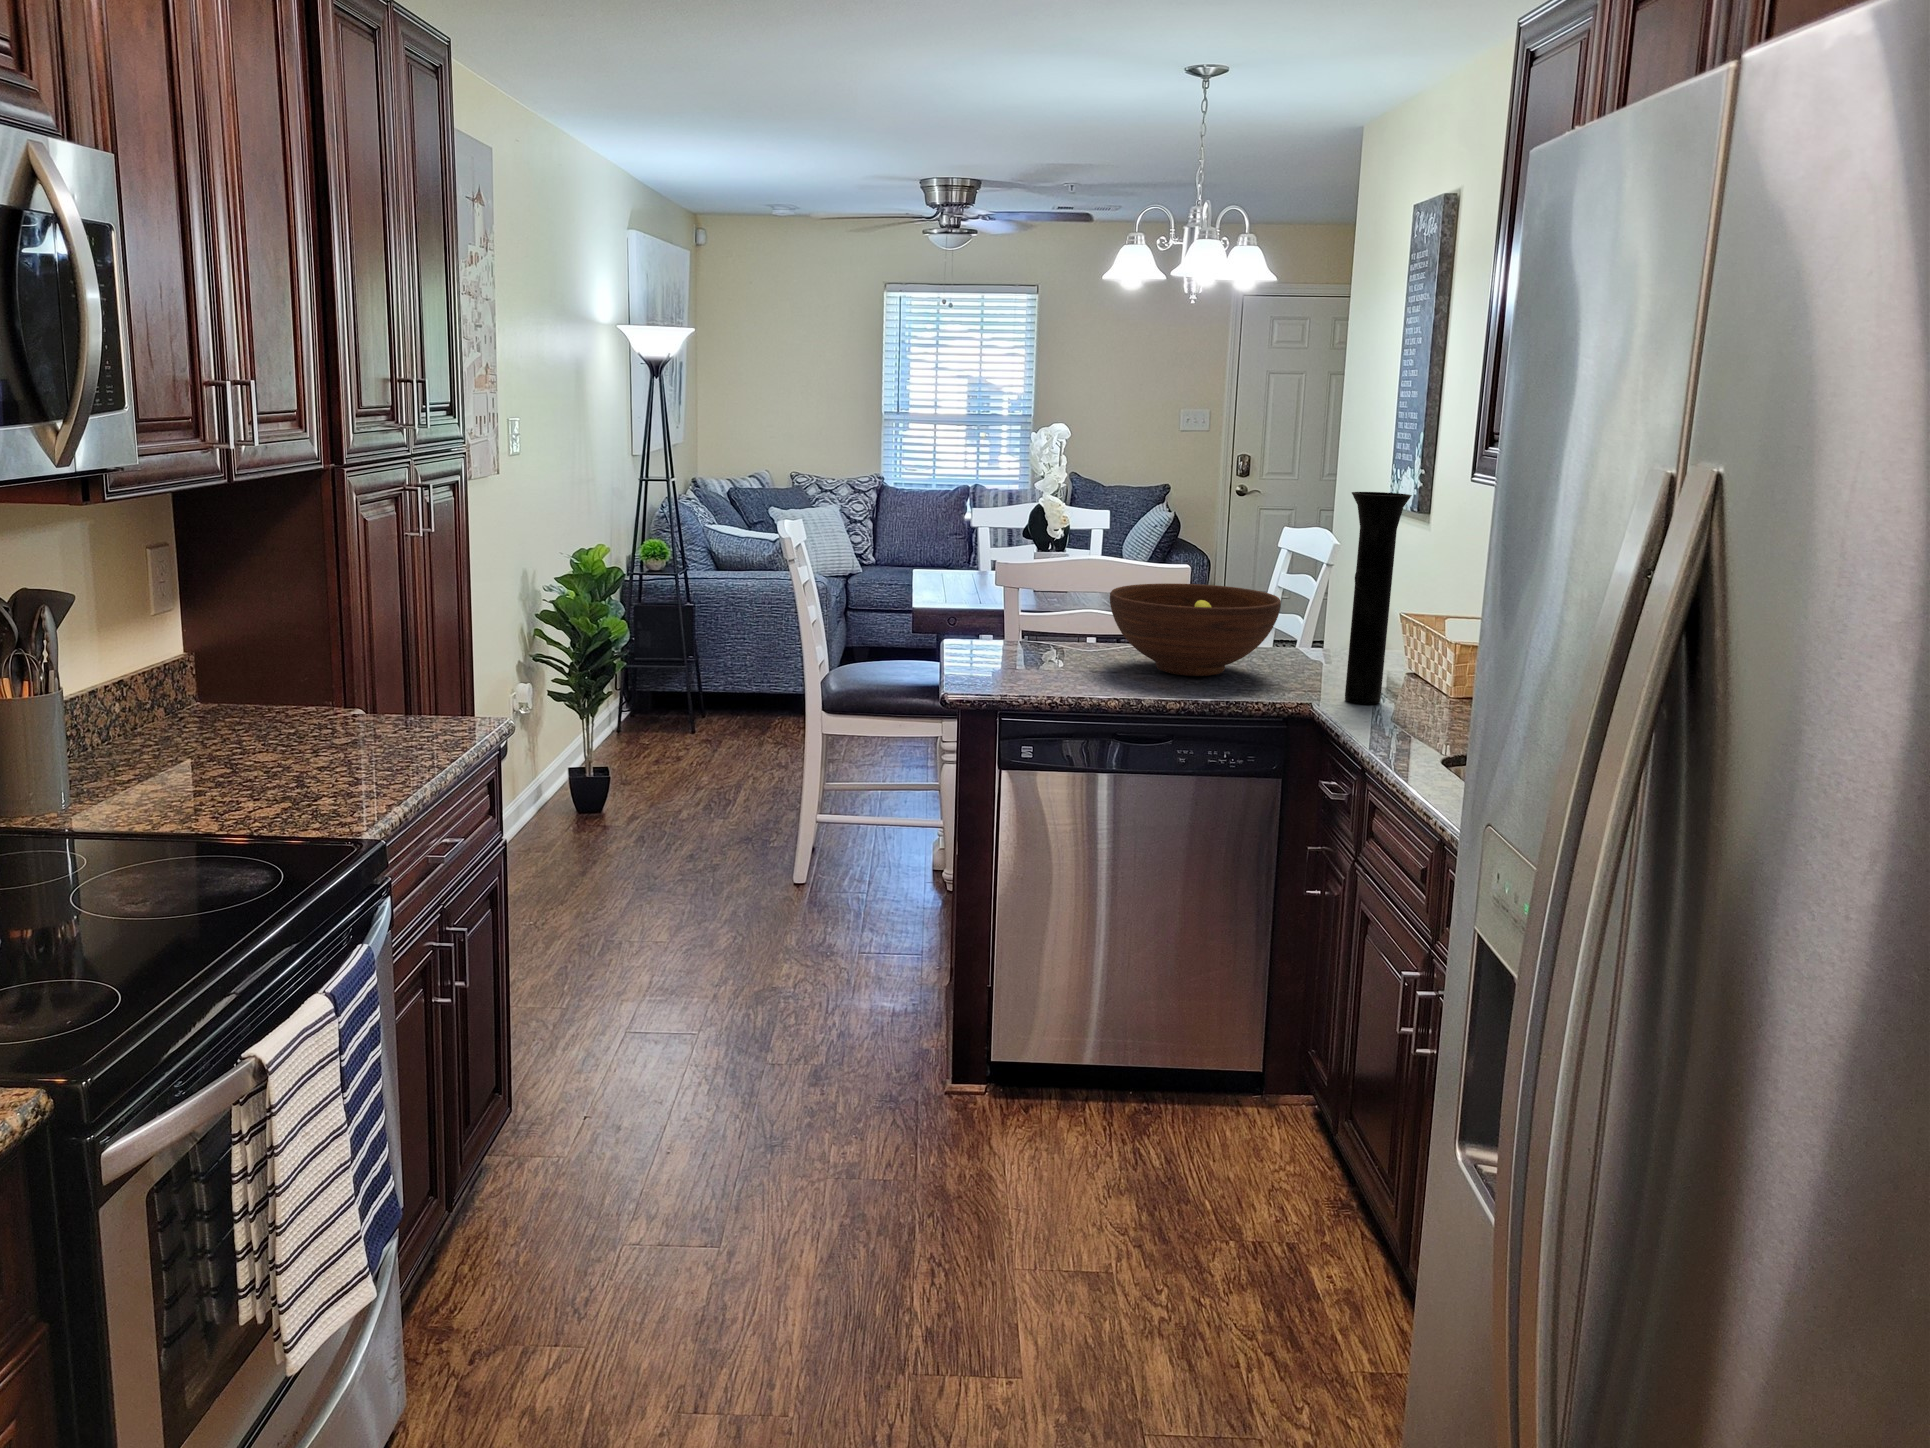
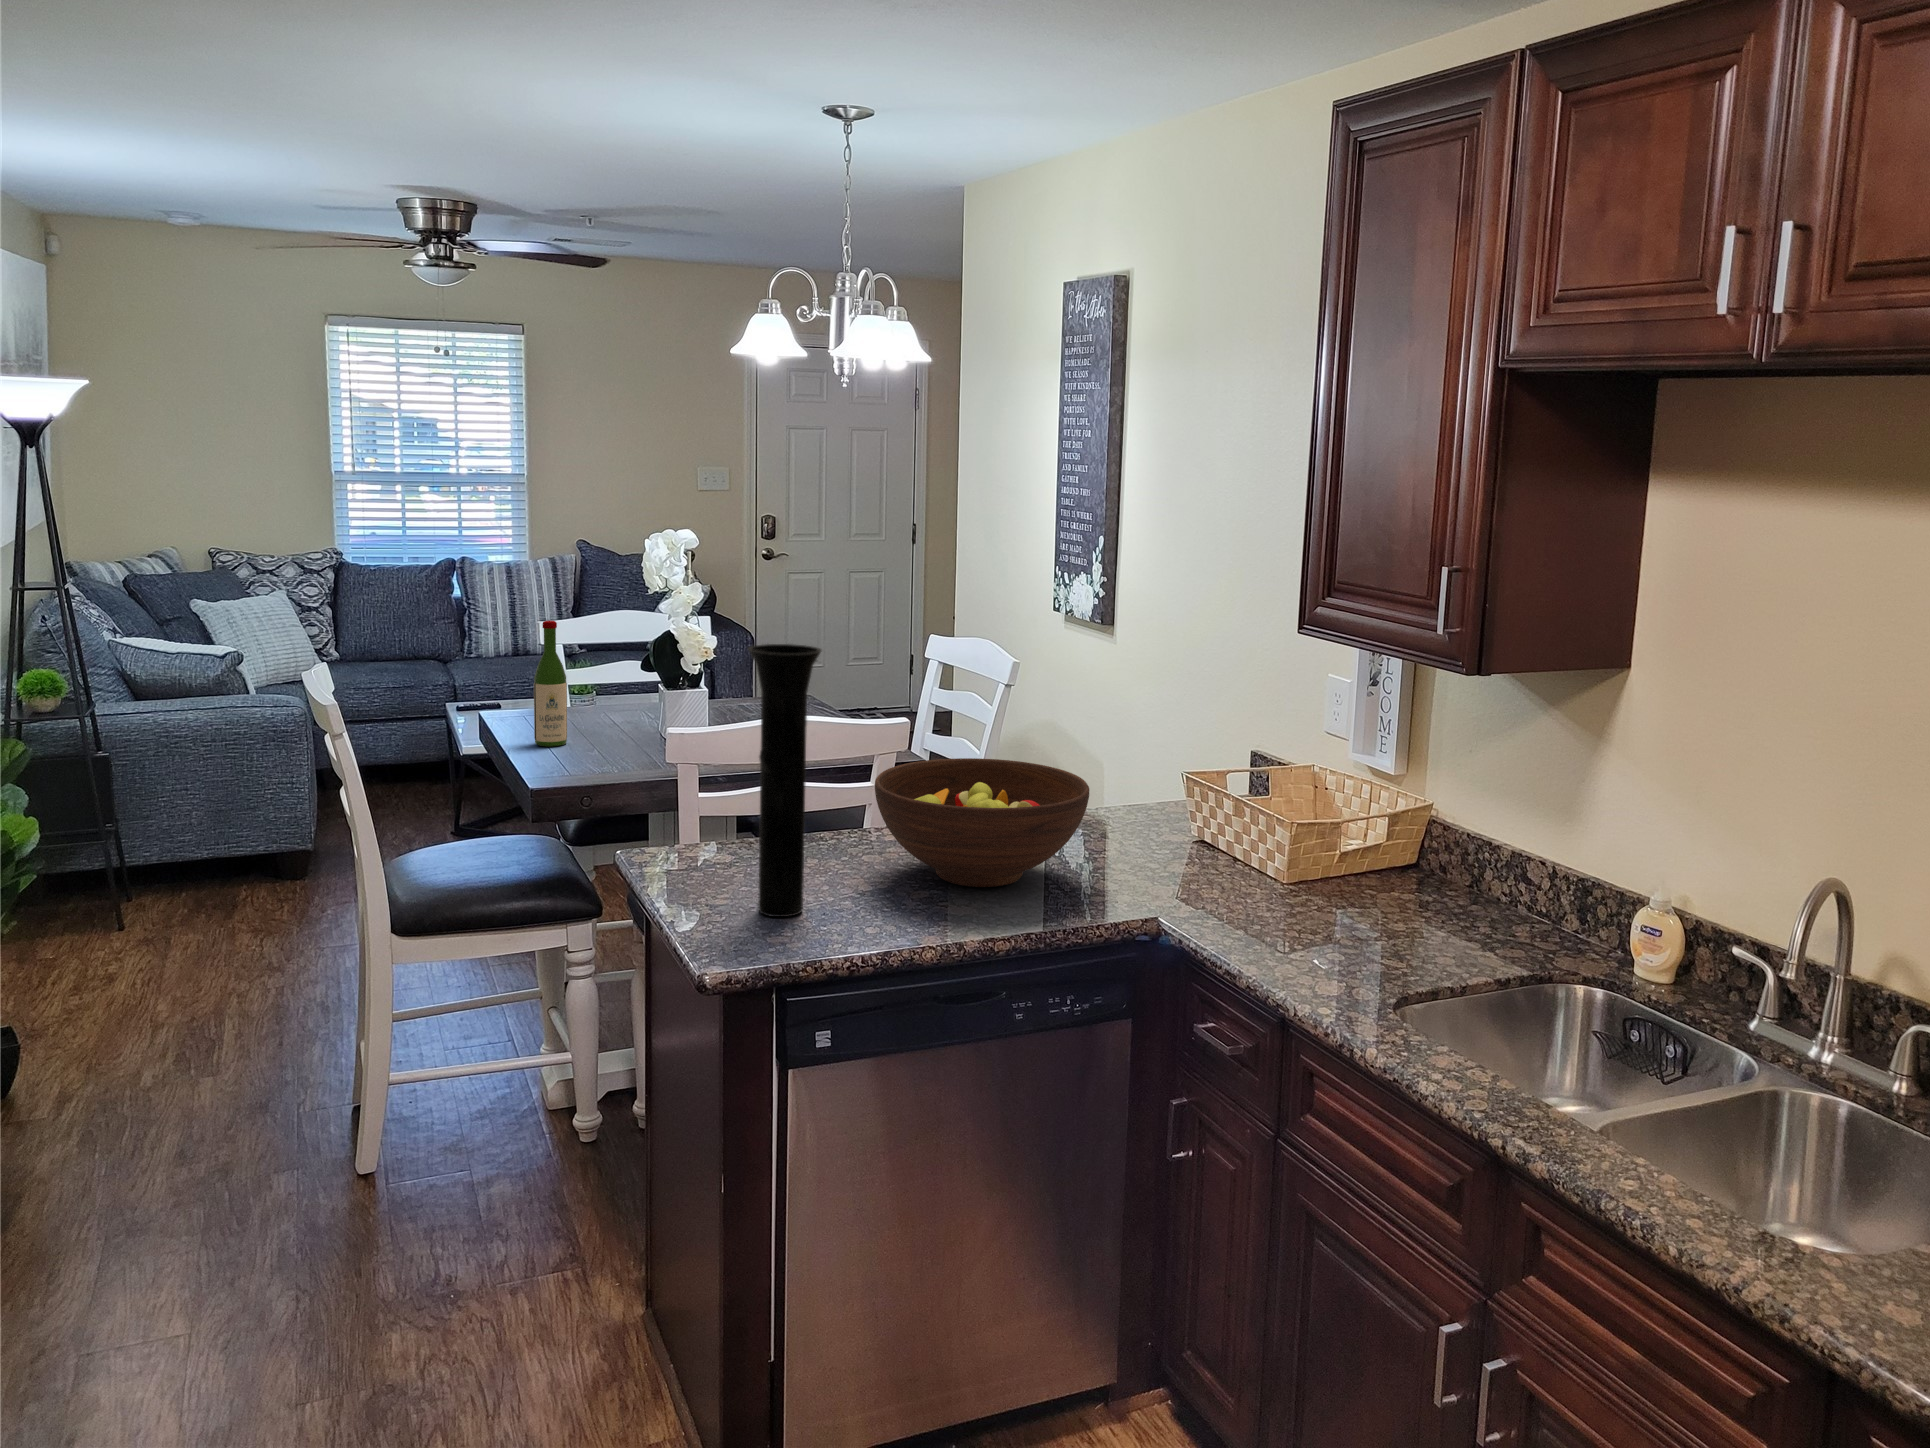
vase: present [1345,492,1412,704] -> present [748,644,821,917]
wine bottle: none [947,499,972,596] -> present [534,621,567,747]

